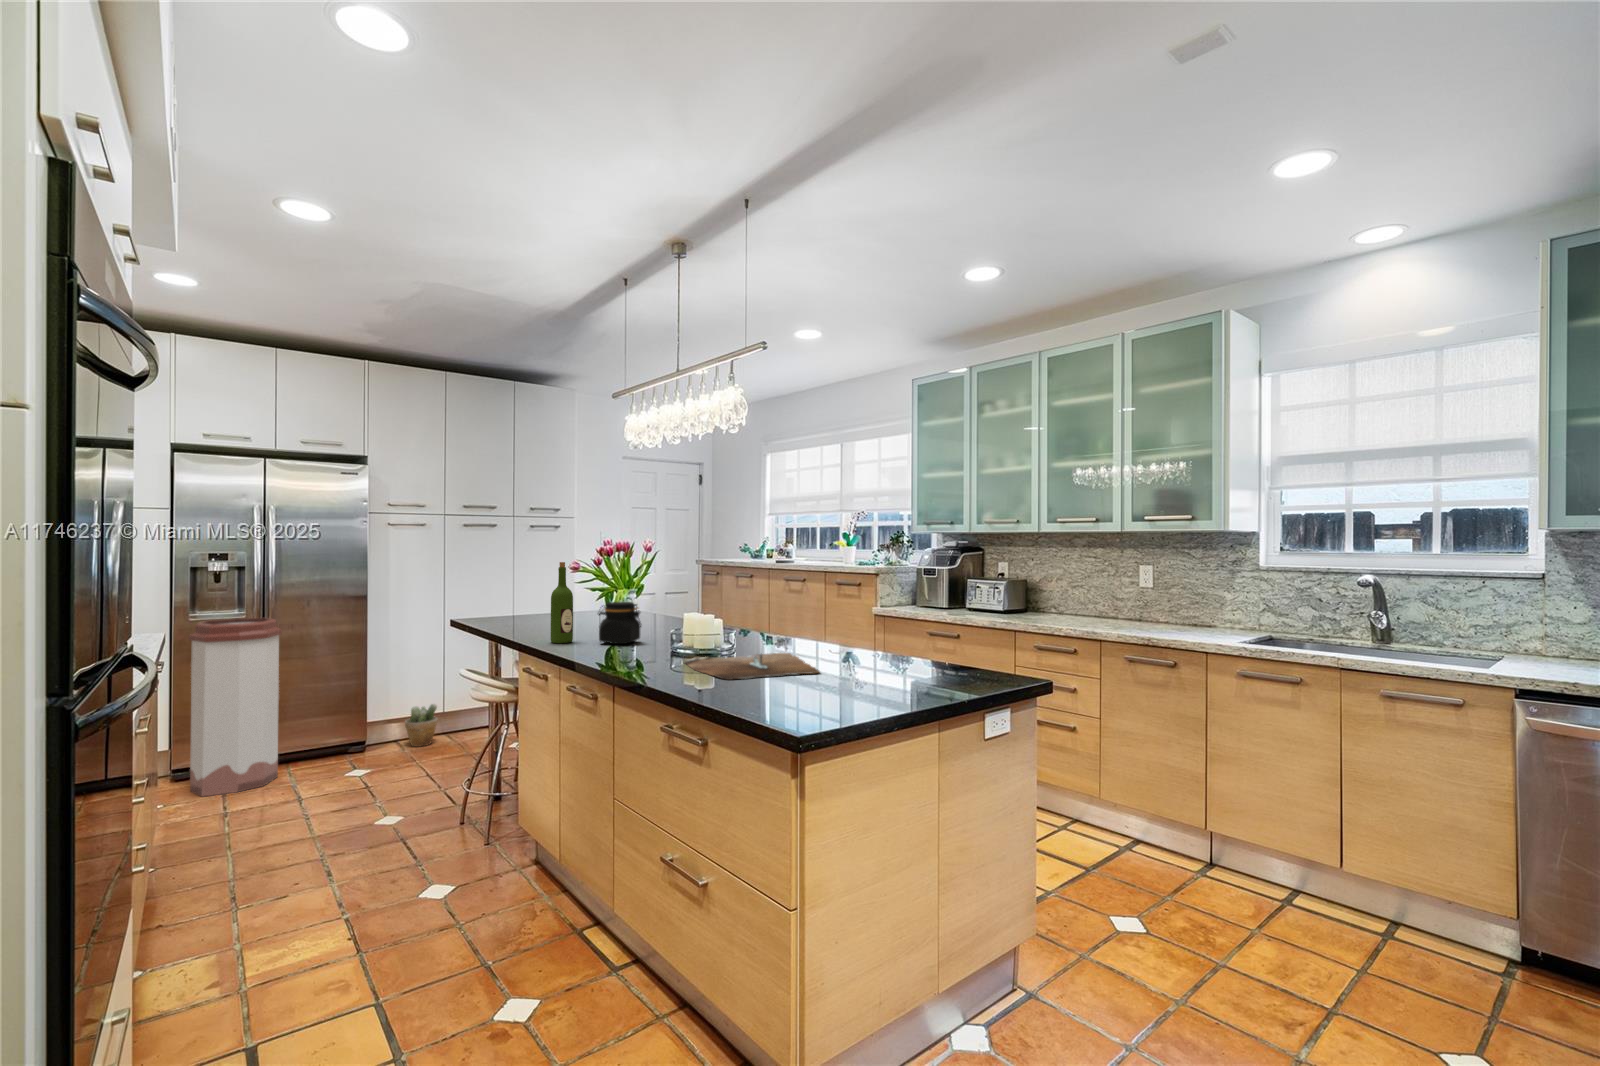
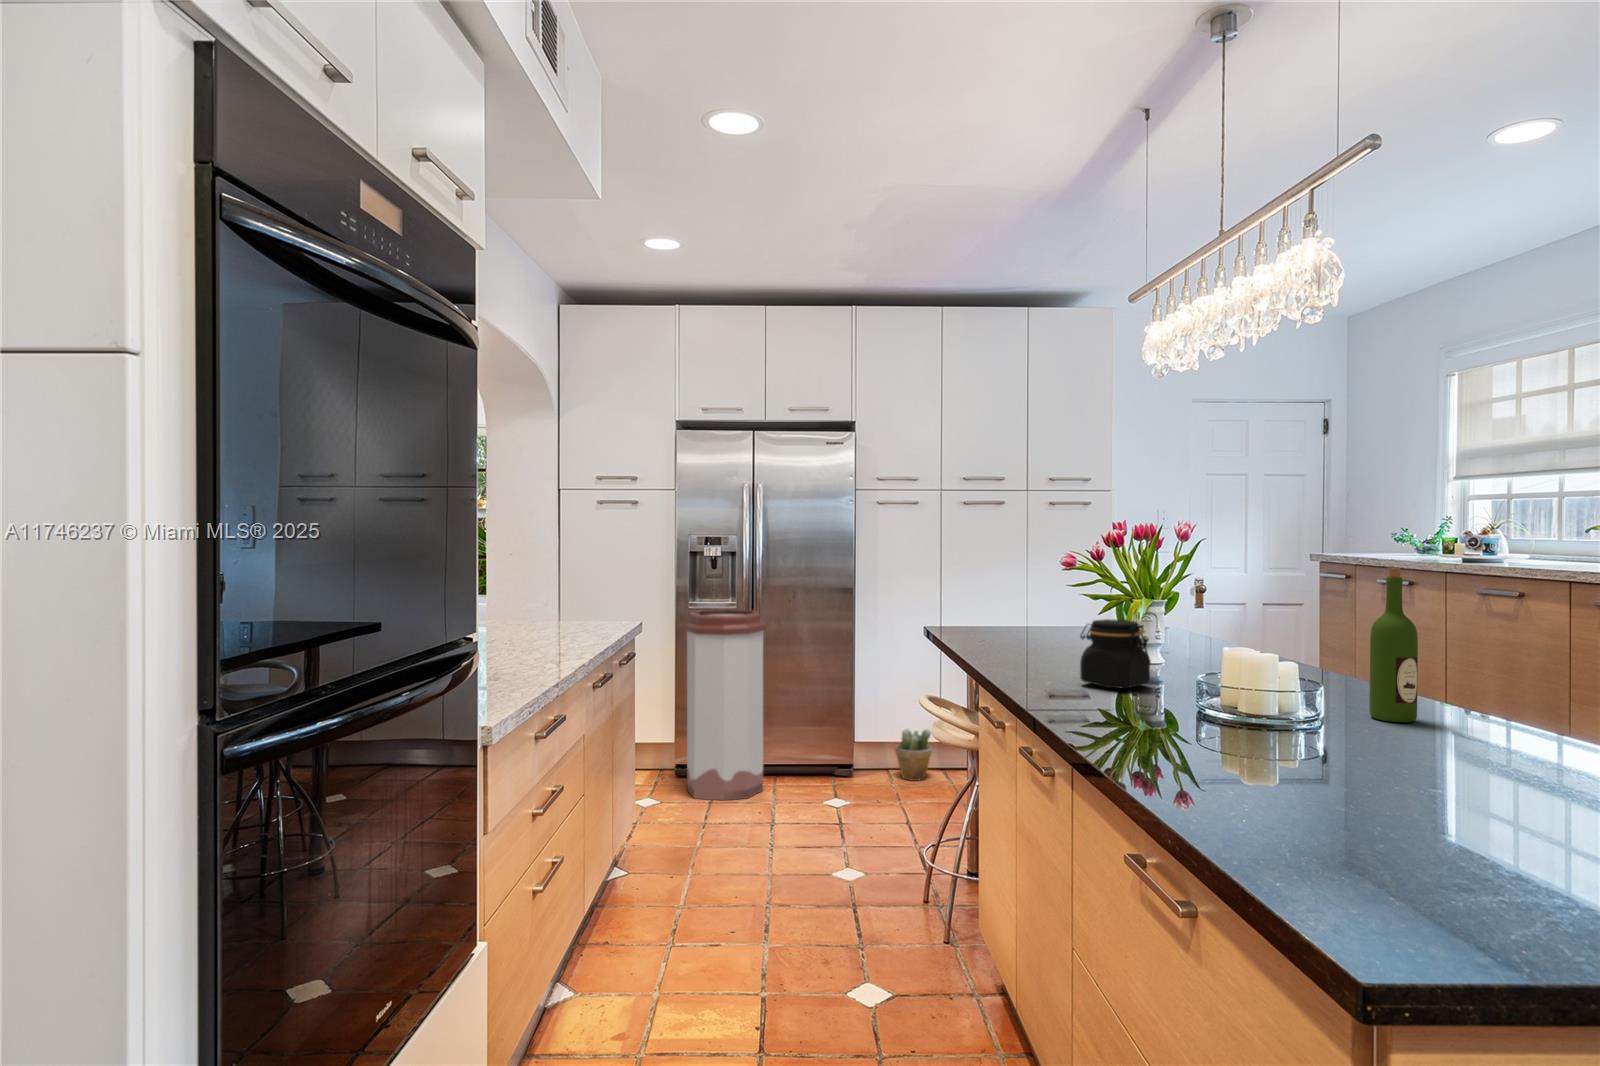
wine bottle: present [551,562,573,643] -> present [1370,567,1418,722]
cutting board: present [685,653,819,680] -> none [1201,730,1500,807]

